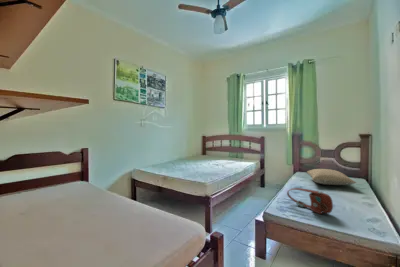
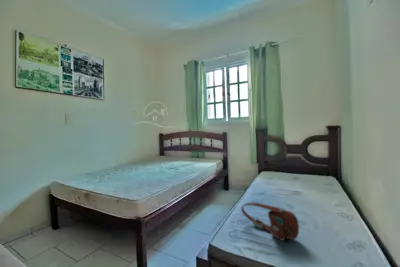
pillow: present [307,169,356,185] -> none [271,168,325,187]

